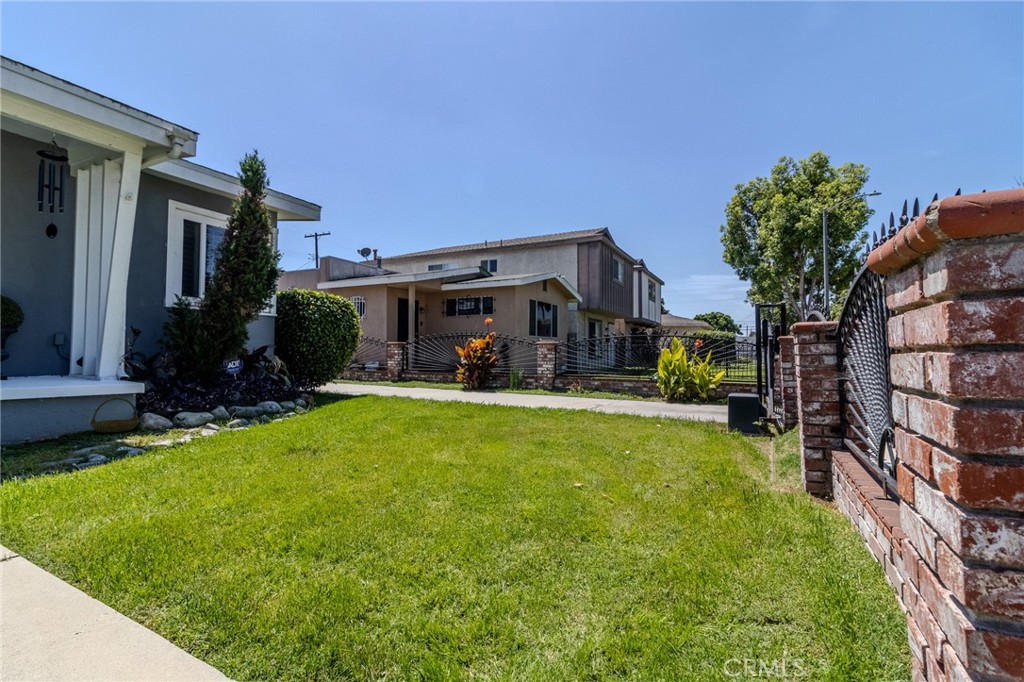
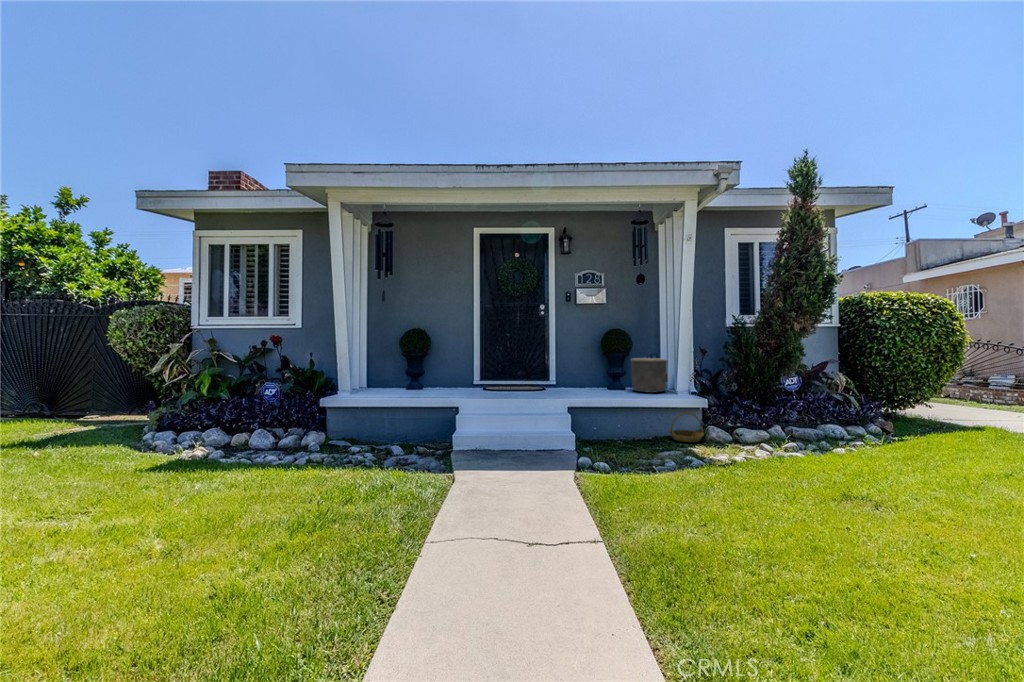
planter: none [25,337,87,379] -> present [631,358,667,392]

